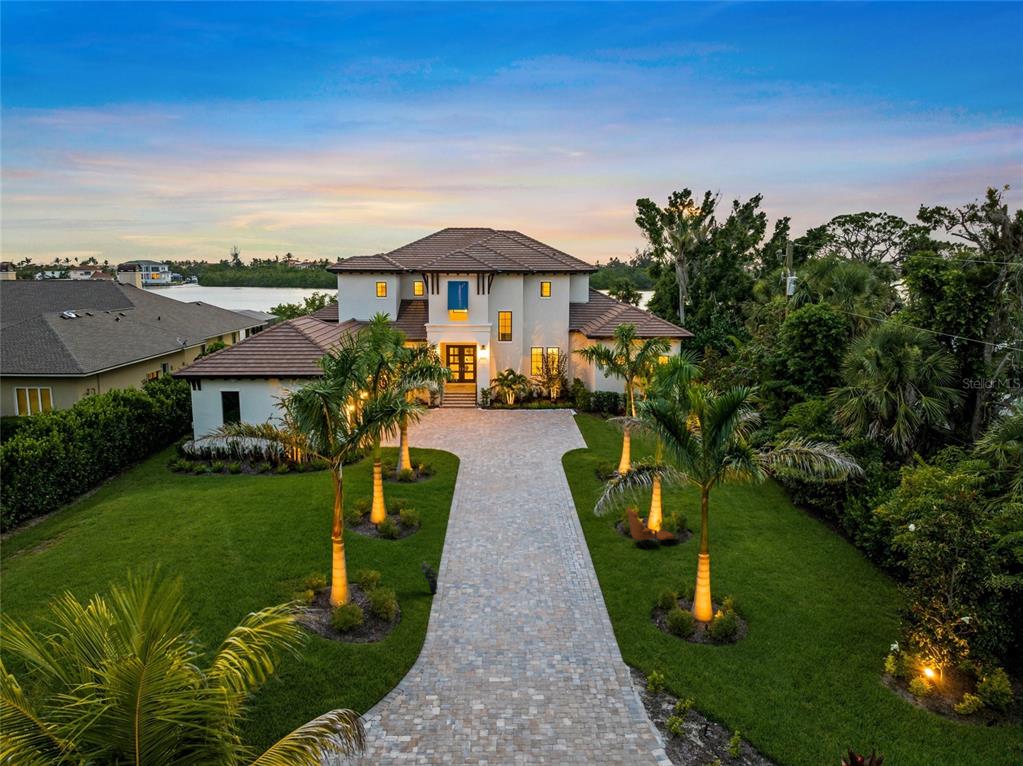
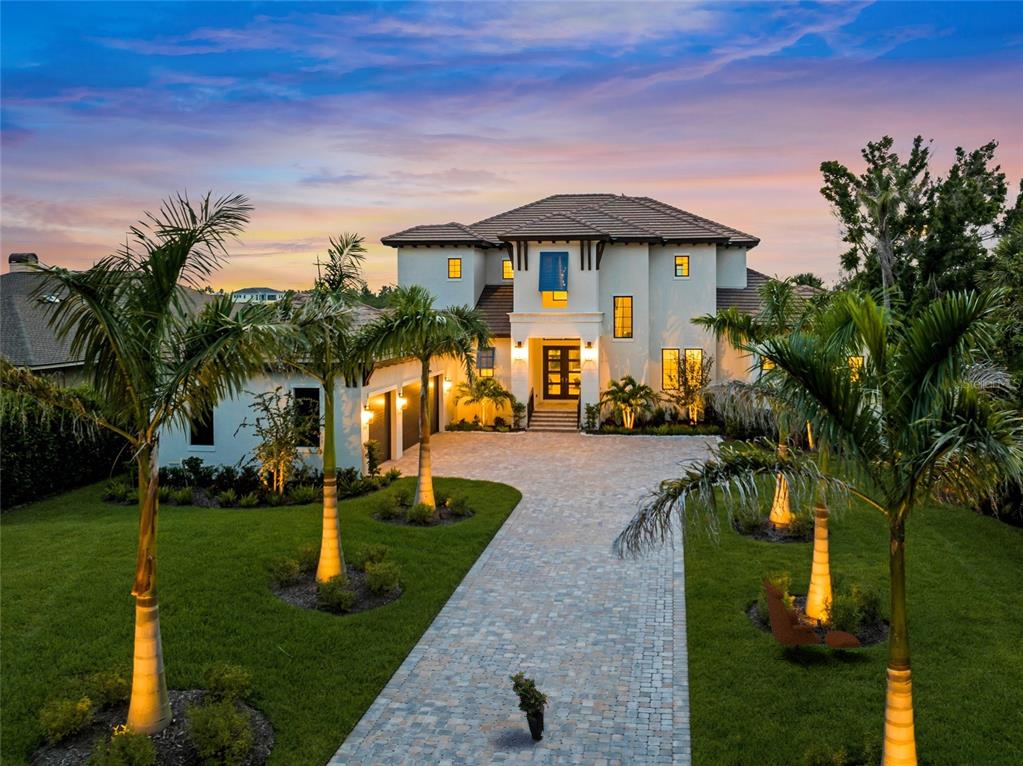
potted plant: present [420,561,439,594] -> present [509,671,548,740]

